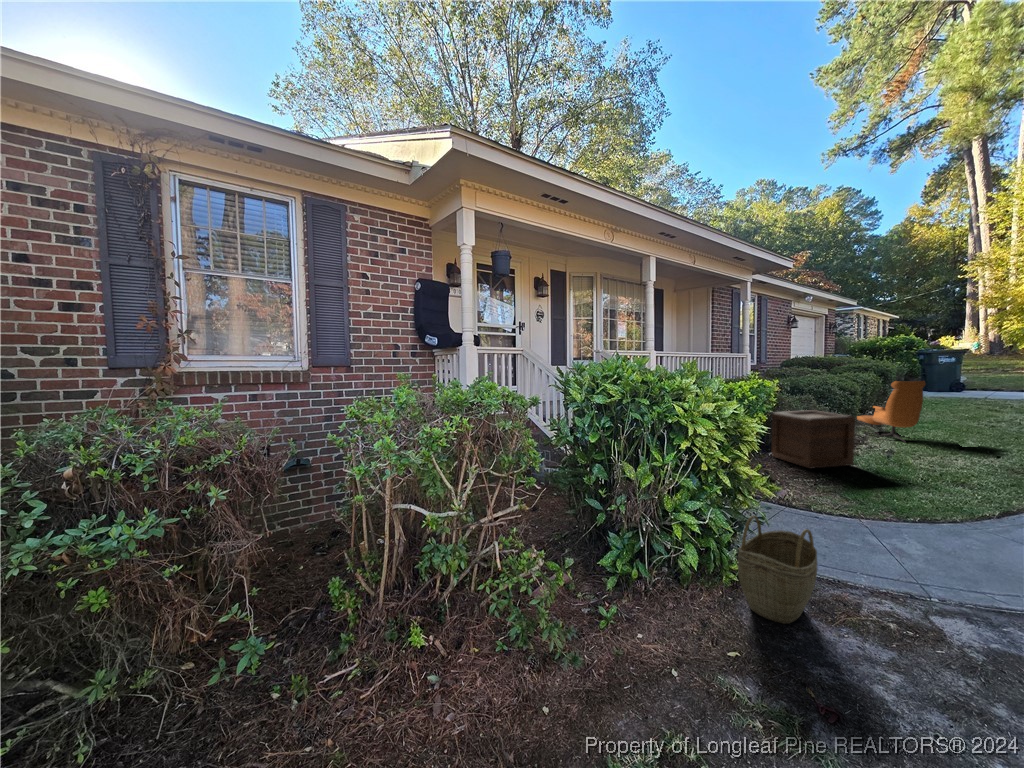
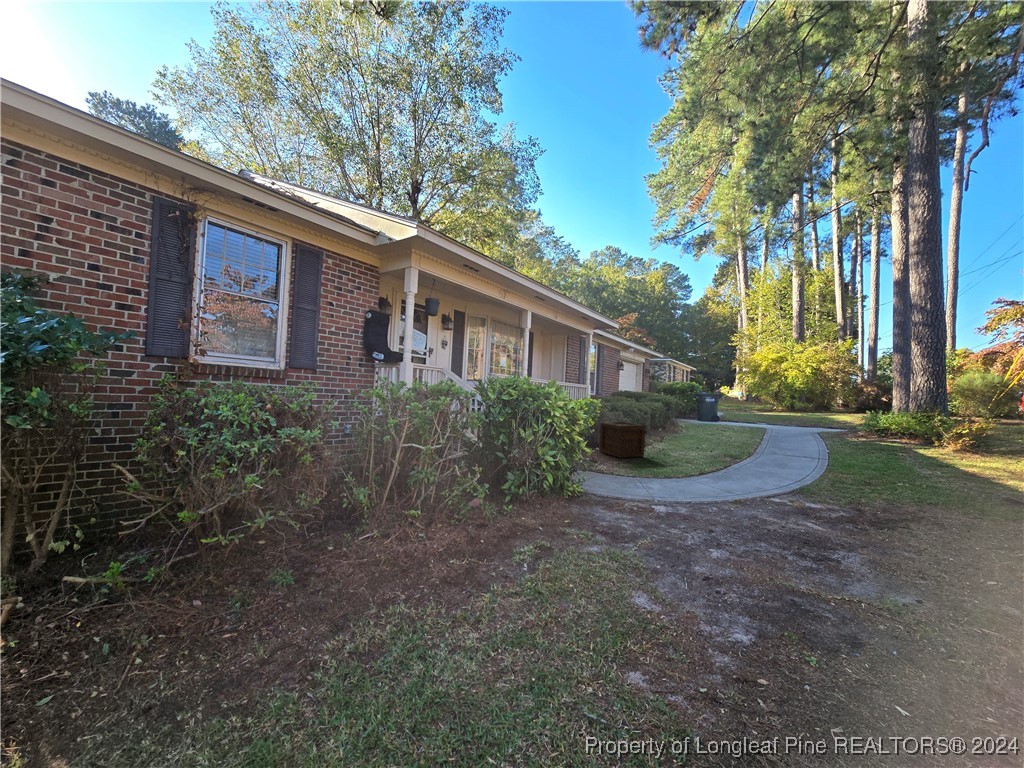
lounge chair: present [857,381,926,443] -> none [653,407,688,446]
woven basket: present [738,516,817,624] -> none [571,464,607,516]

